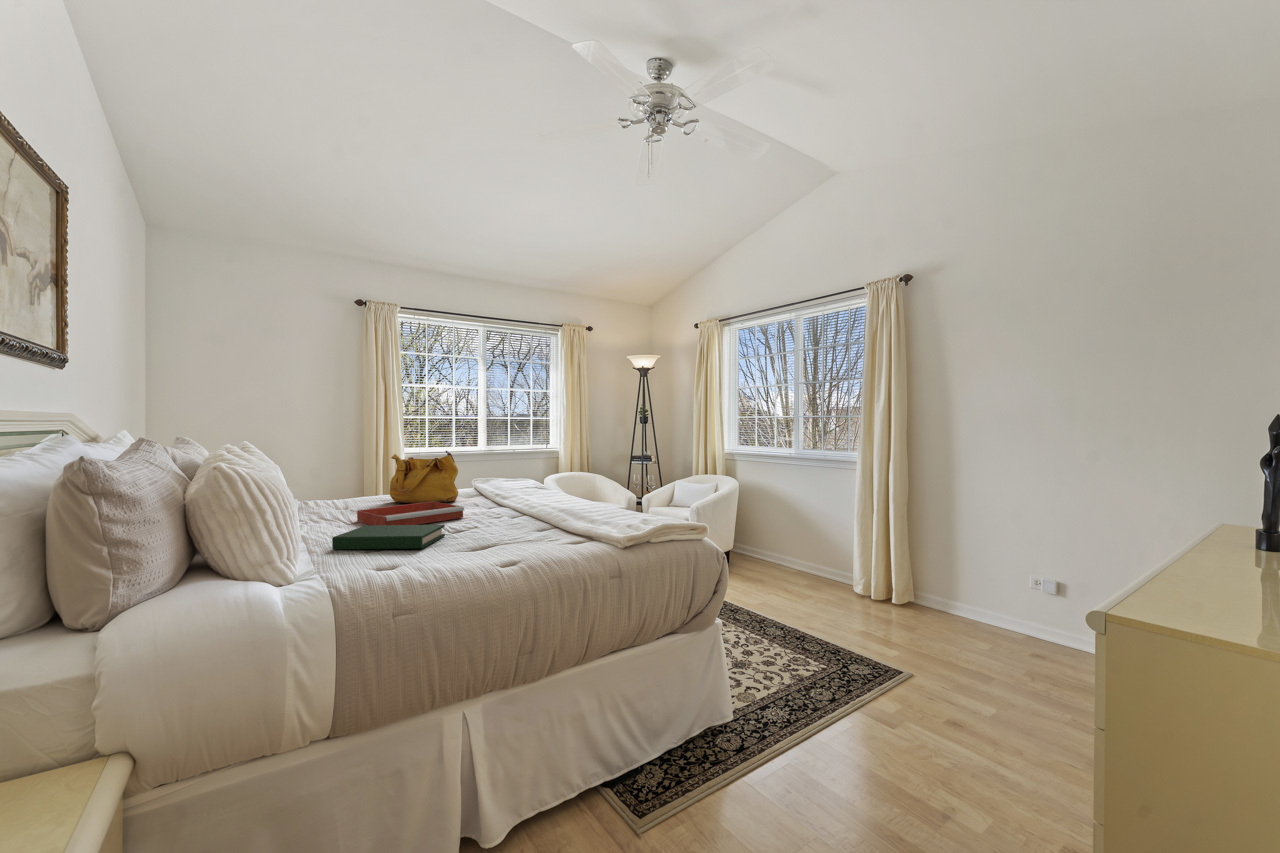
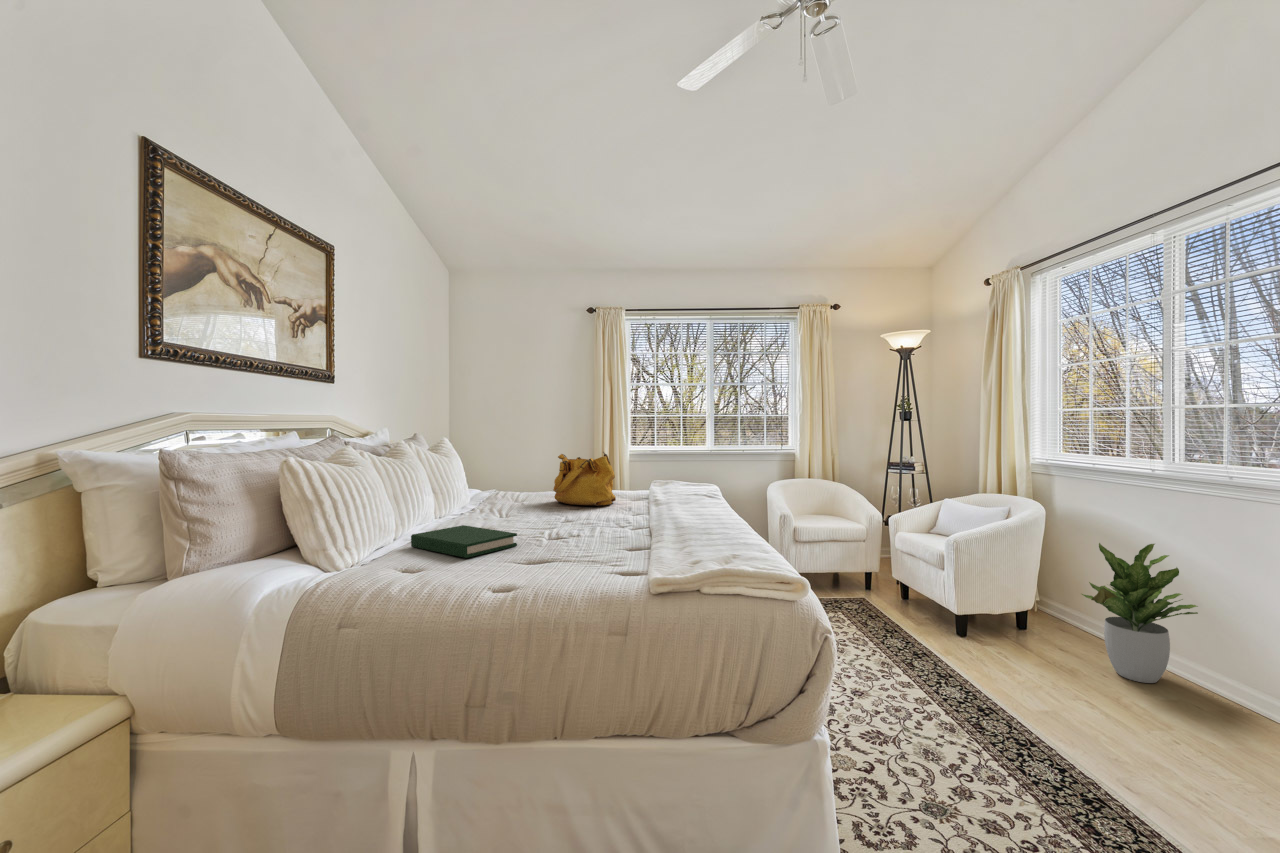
potted plant: none [762,497,817,579] -> present [1082,543,1198,683]
tray: present [357,501,464,526] -> none [489,505,576,530]

